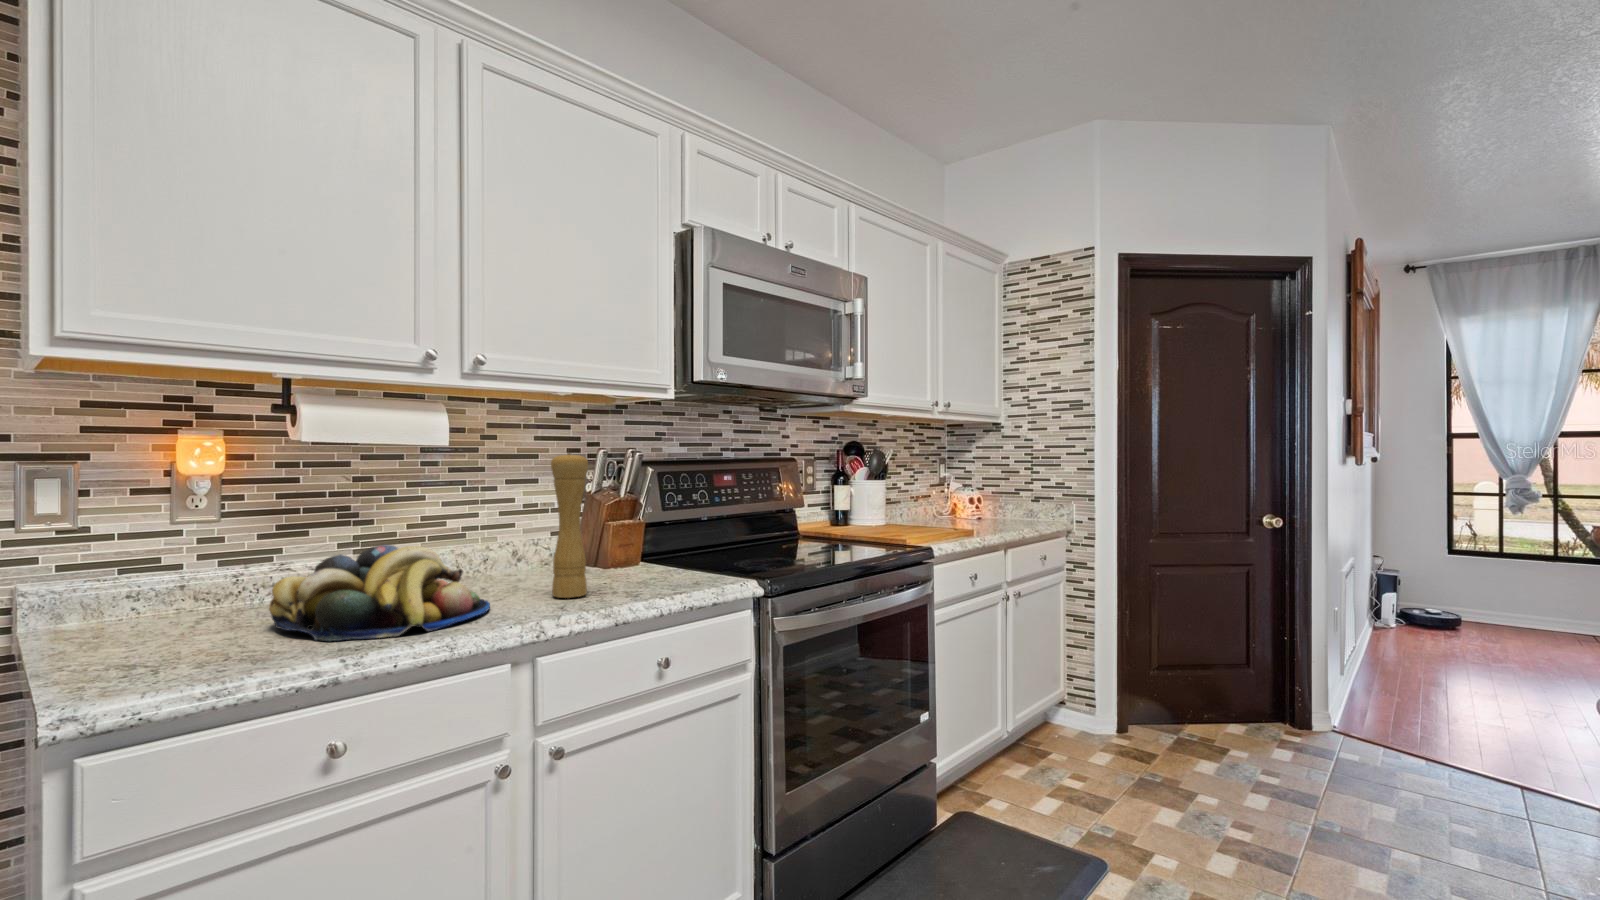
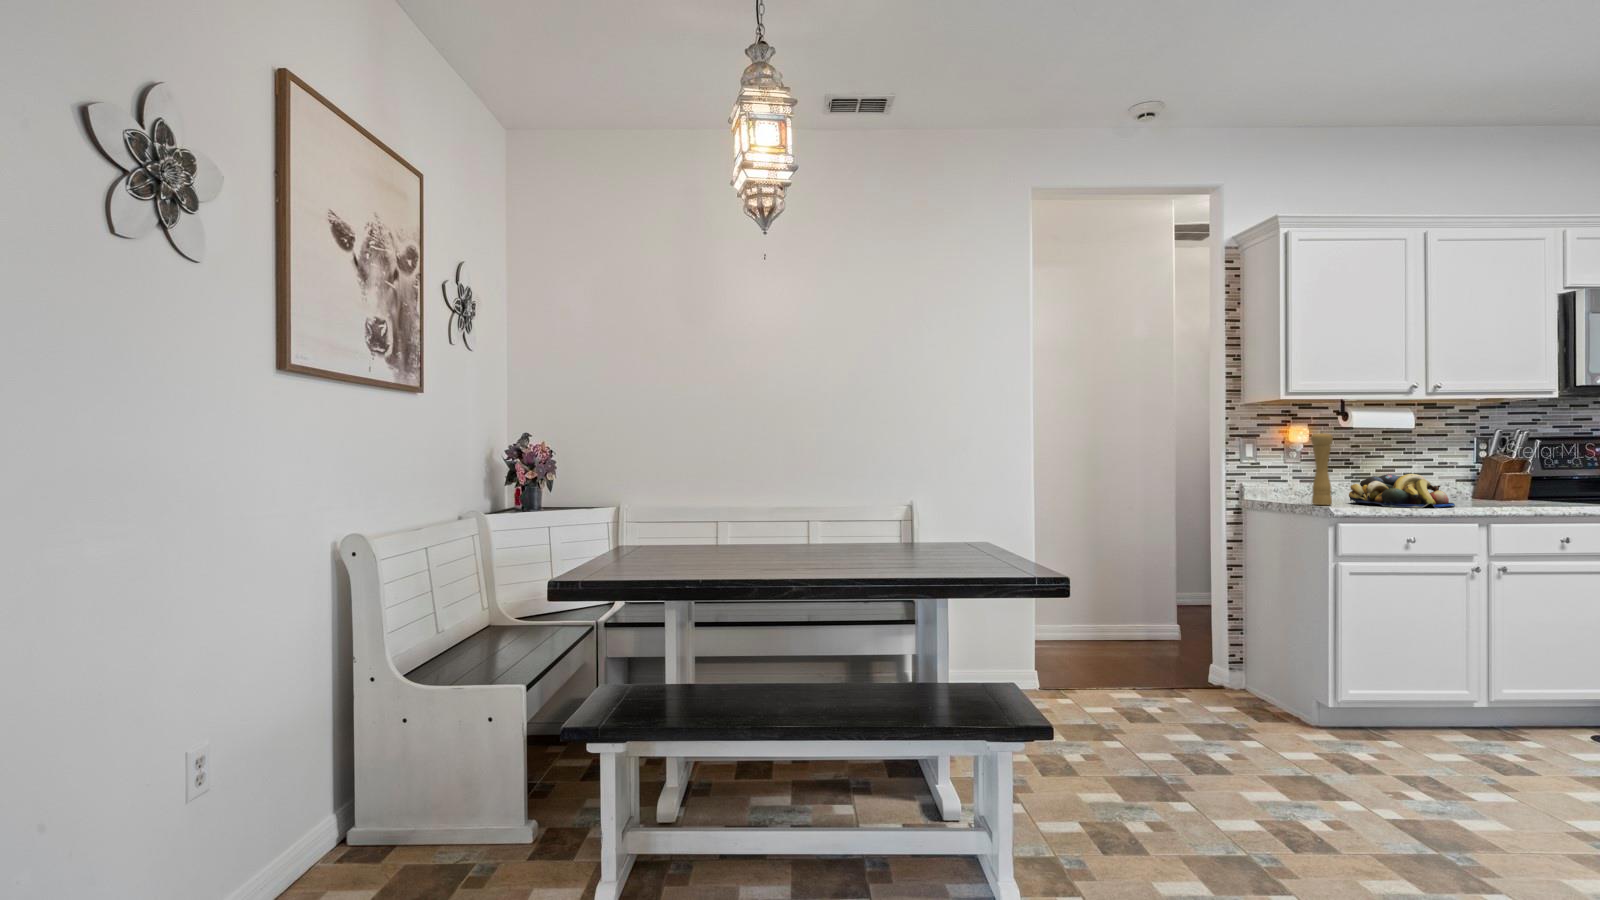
pepper mill: present [551,453,588,598] -> present [1311,432,1333,505]

